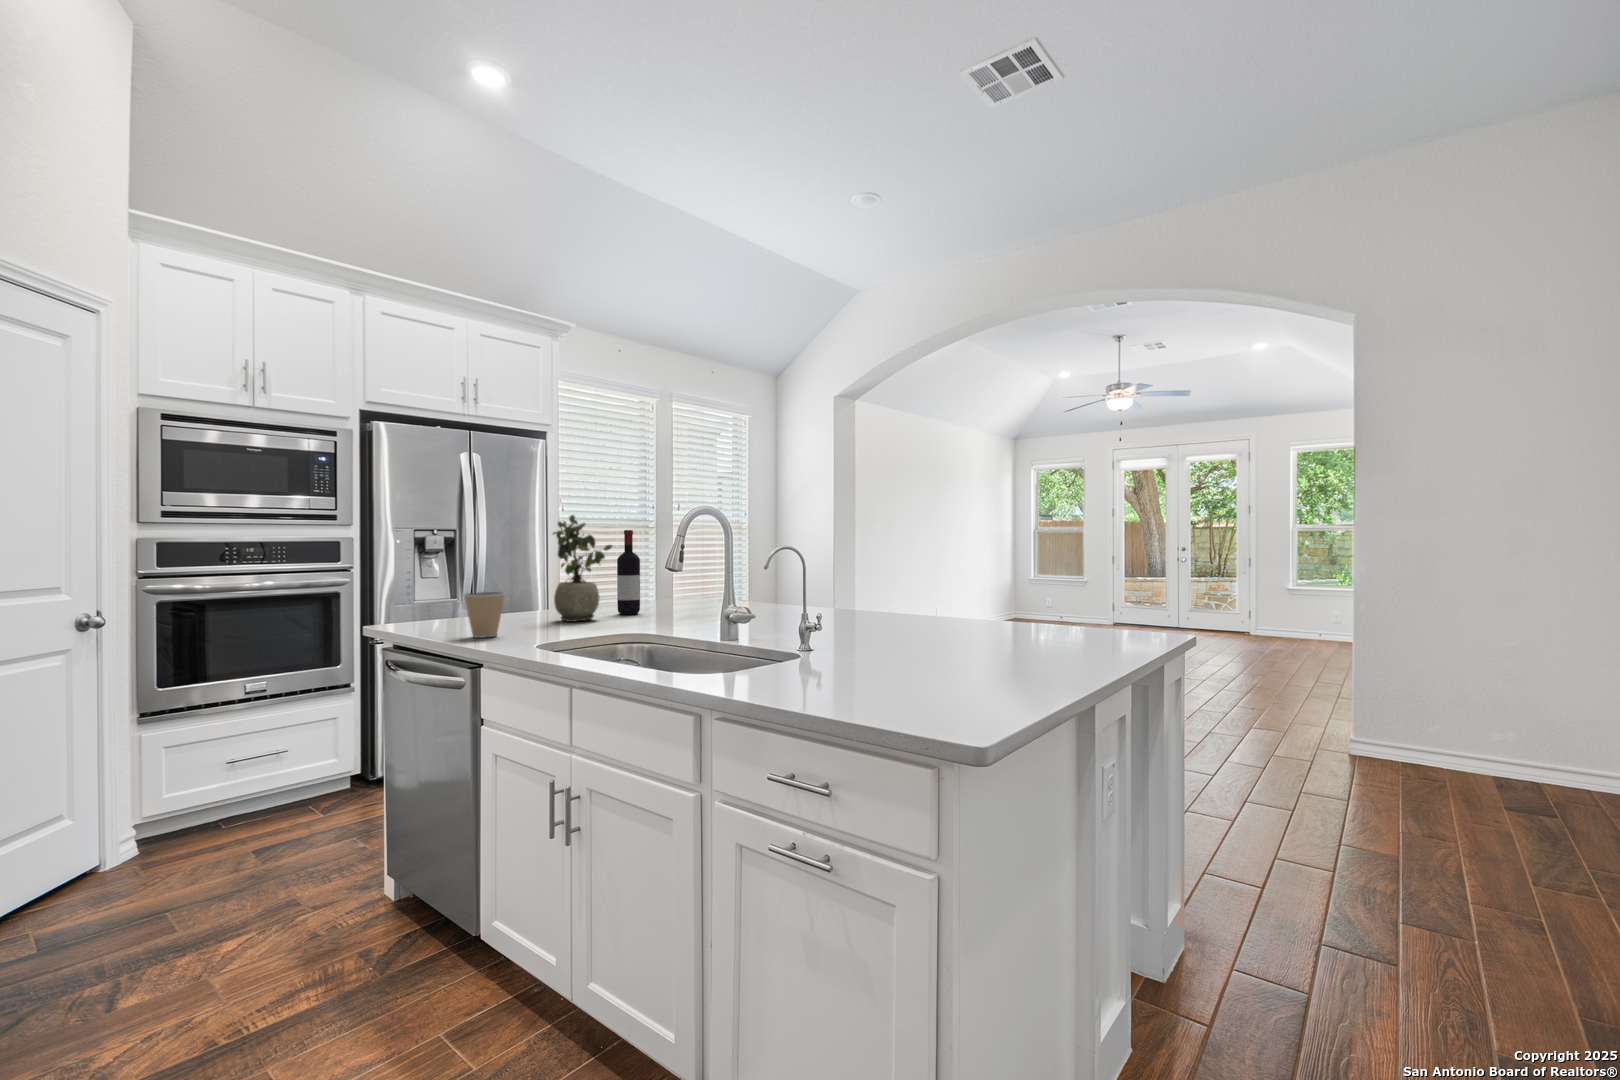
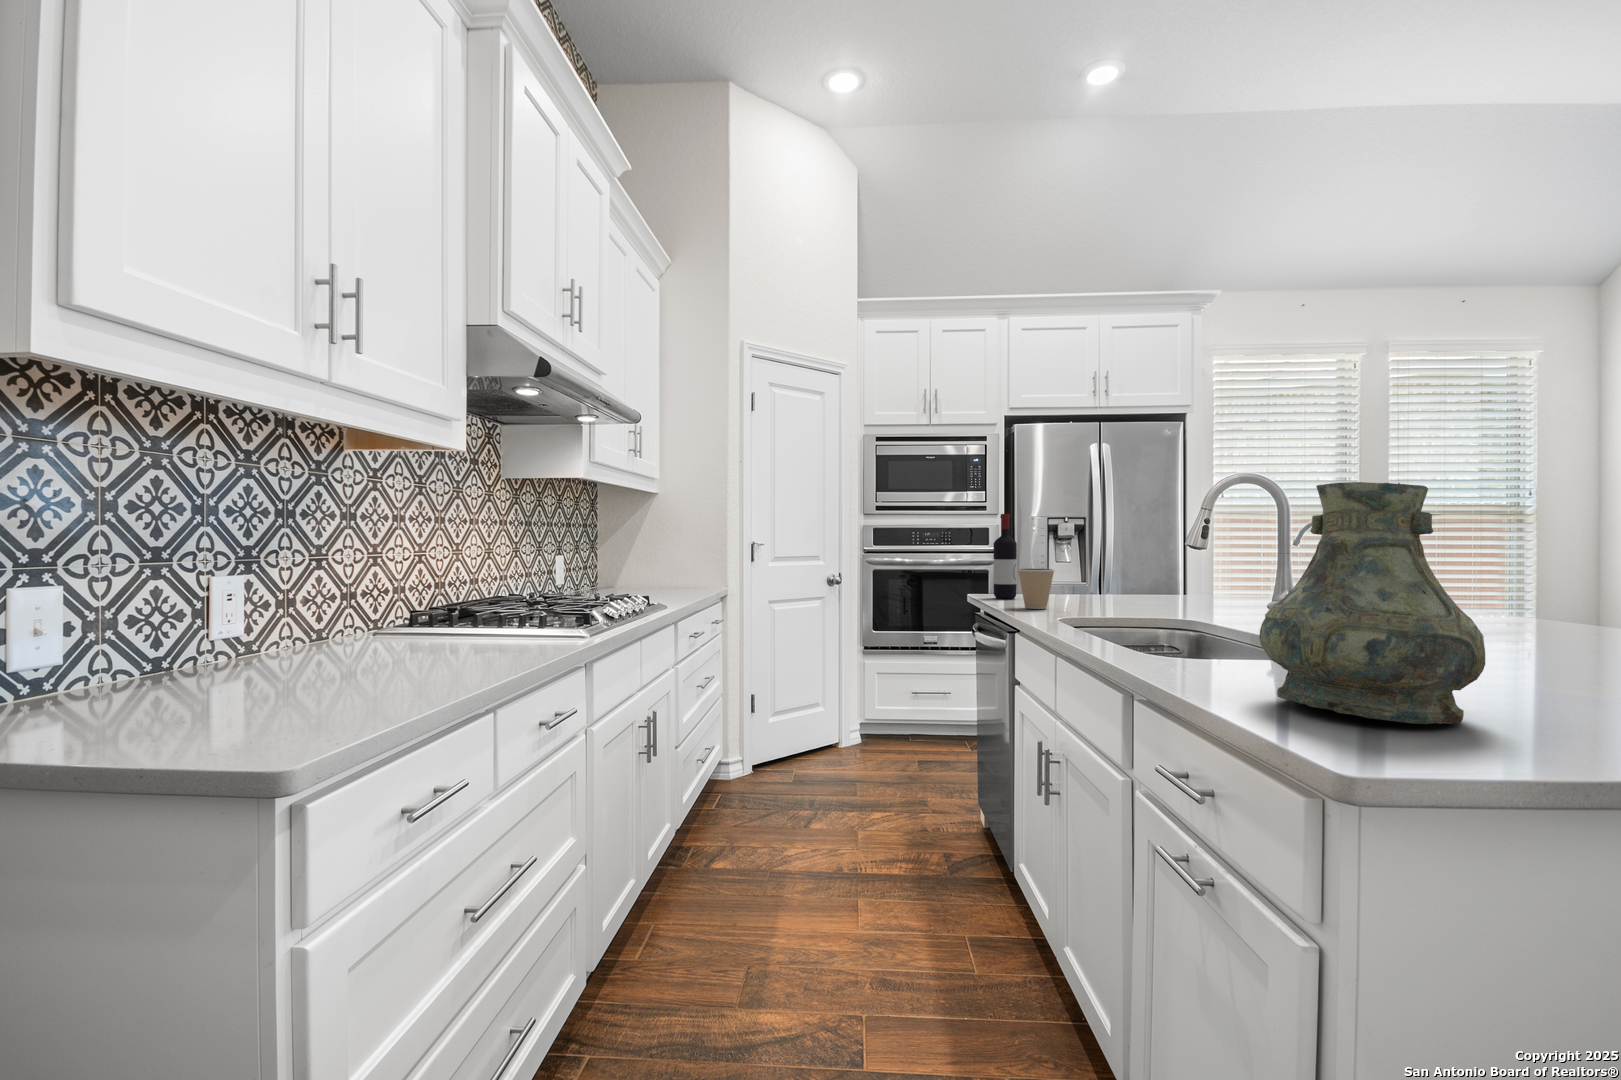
potted plant: present [553,515,612,622] -> none [1120,496,1176,605]
vase: none [834,526,973,701] -> present [1259,482,1485,724]
wine bottle: present [617,530,640,615] -> present [994,514,1017,599]

